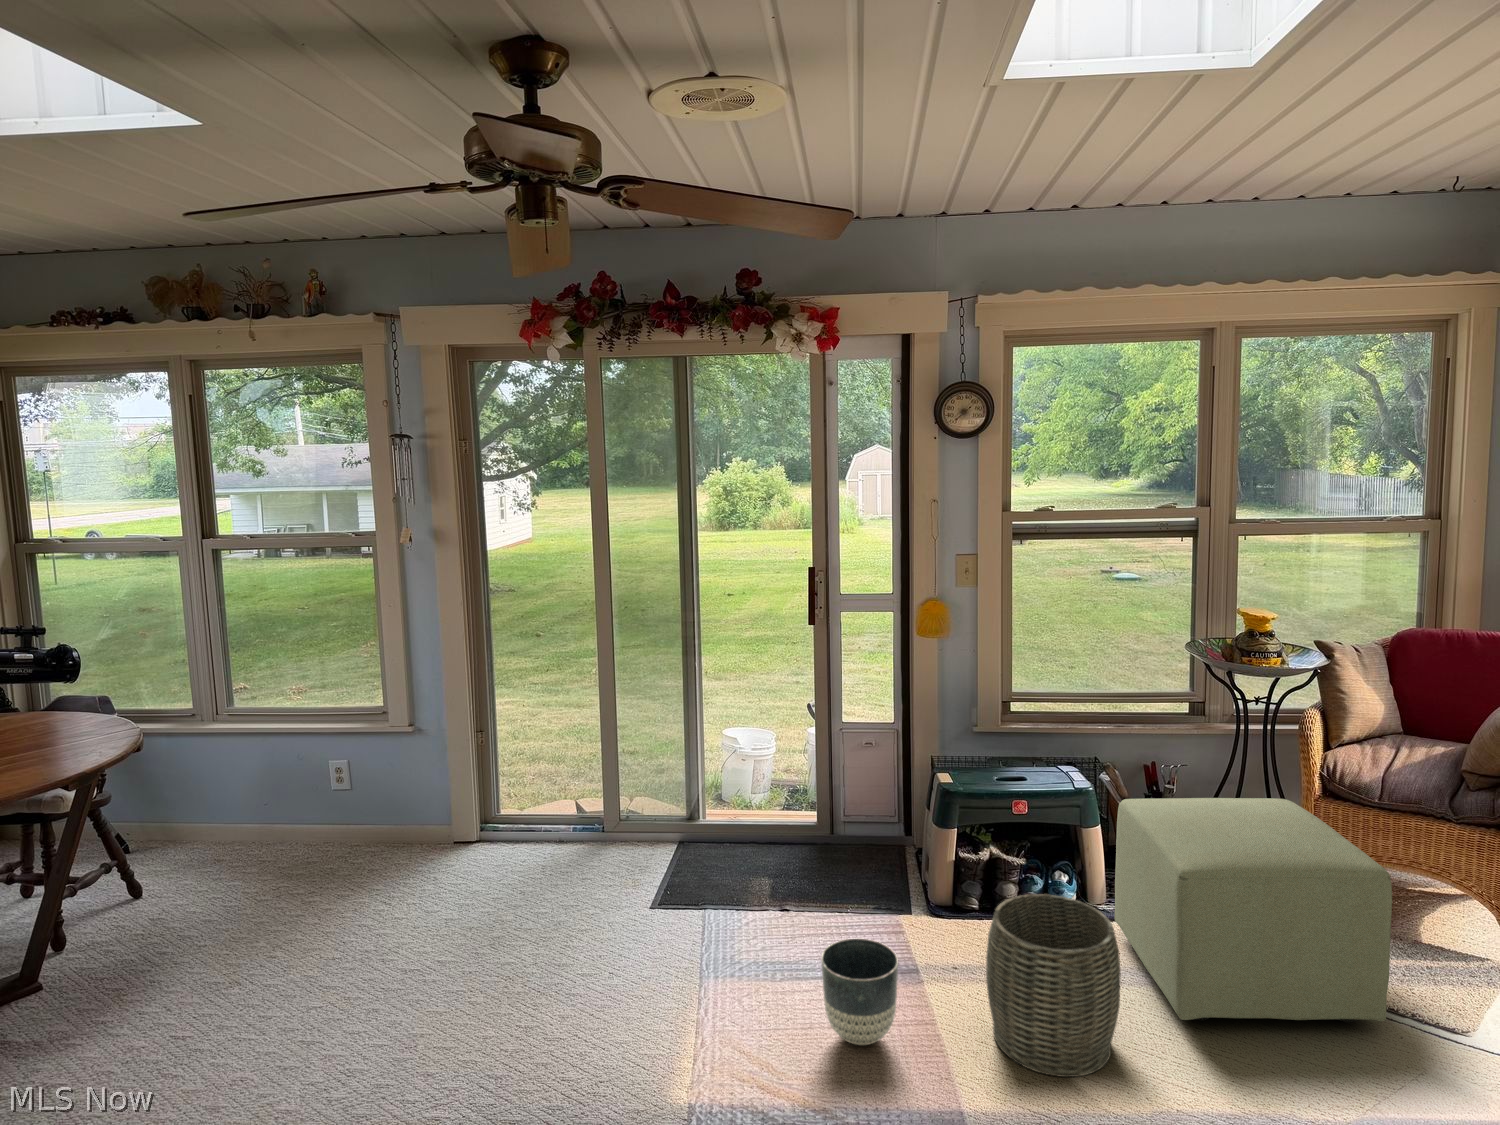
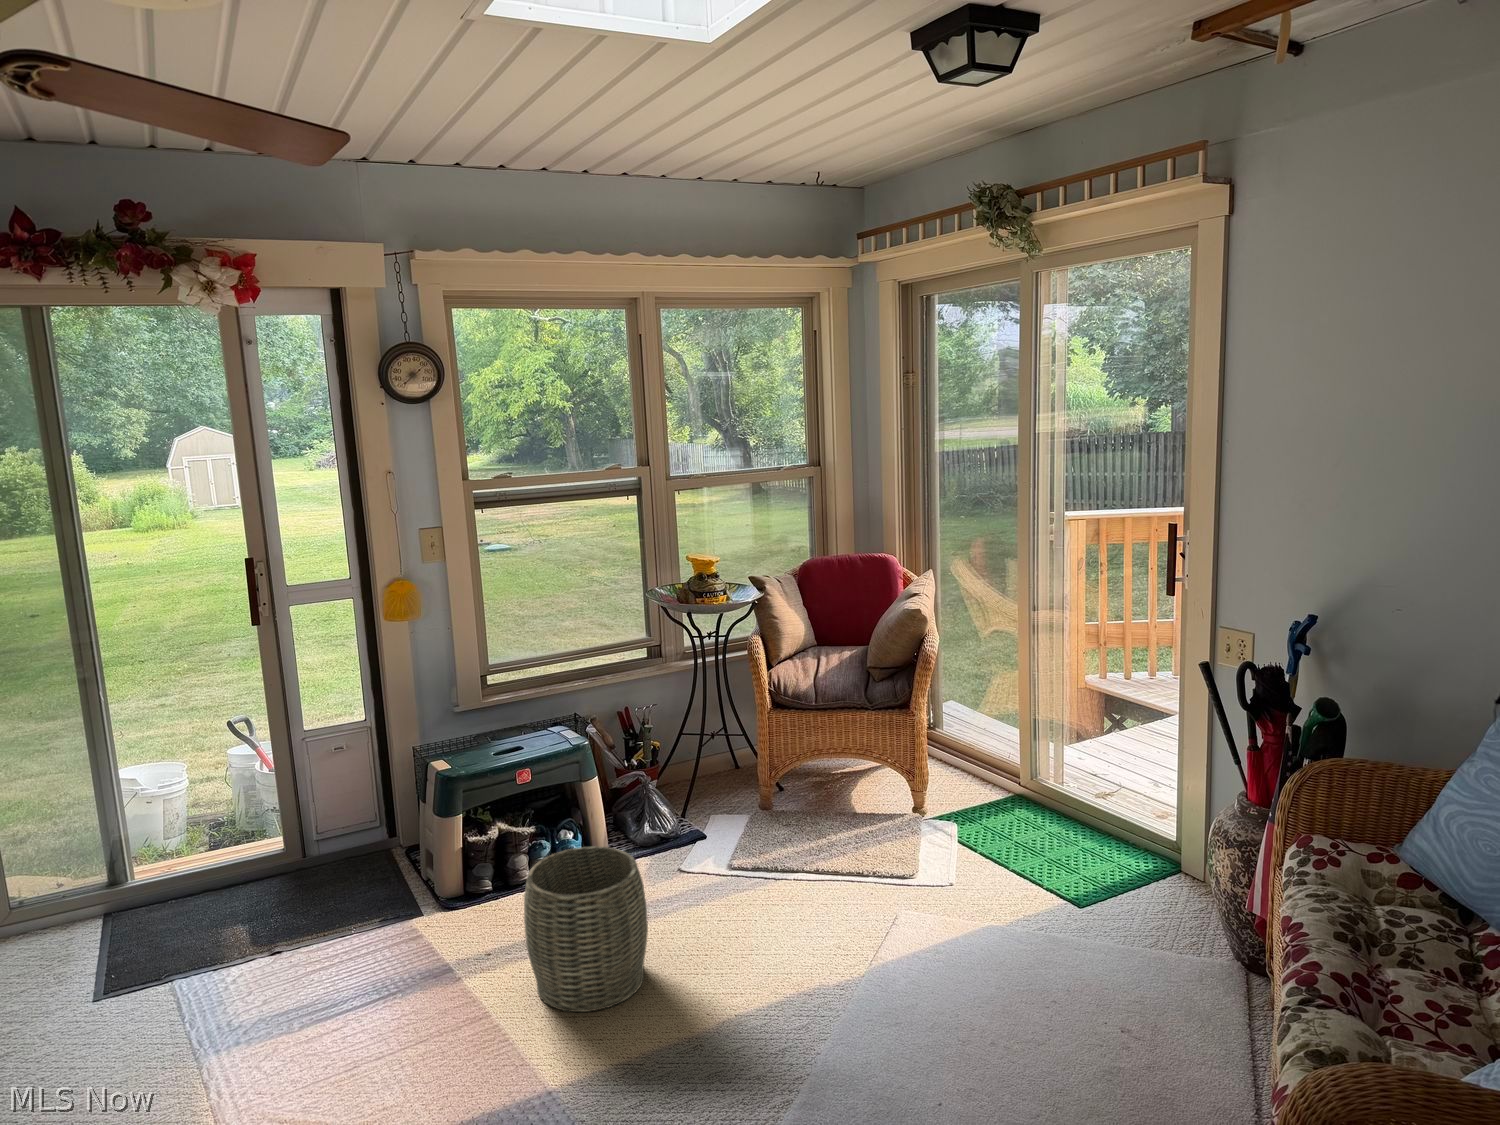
ottoman: present [1115,798,1392,1022] -> none [615,717,837,926]
planter: present [821,939,898,1045] -> none [357,943,443,1053]

